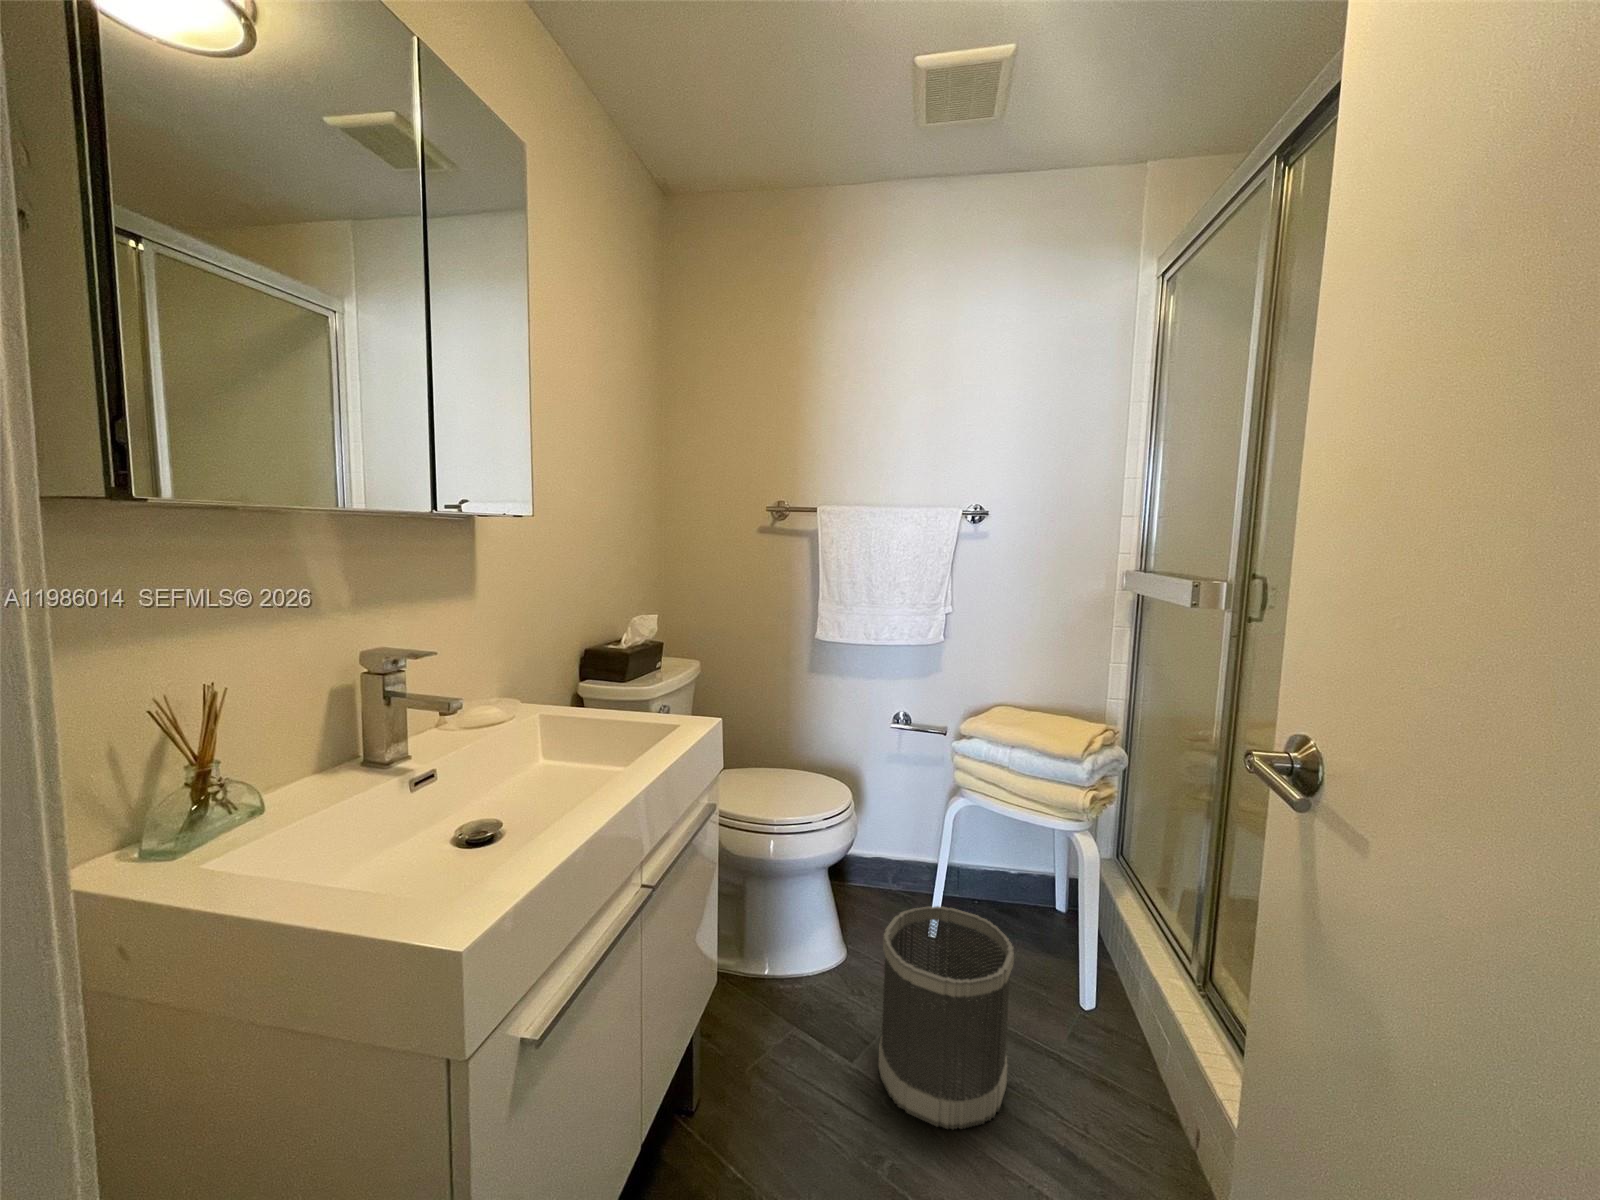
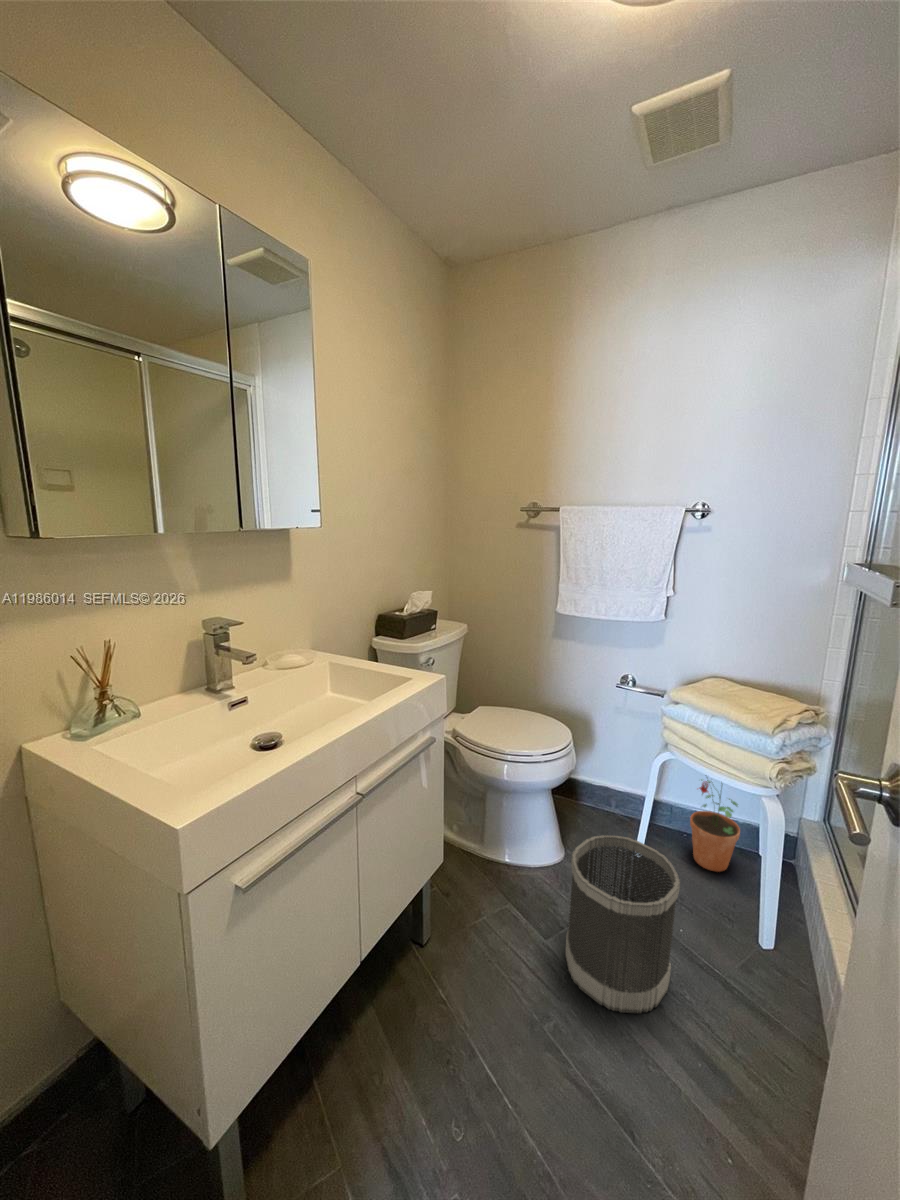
potted plant: none [976,768,1043,939] -> present [690,779,740,872]

